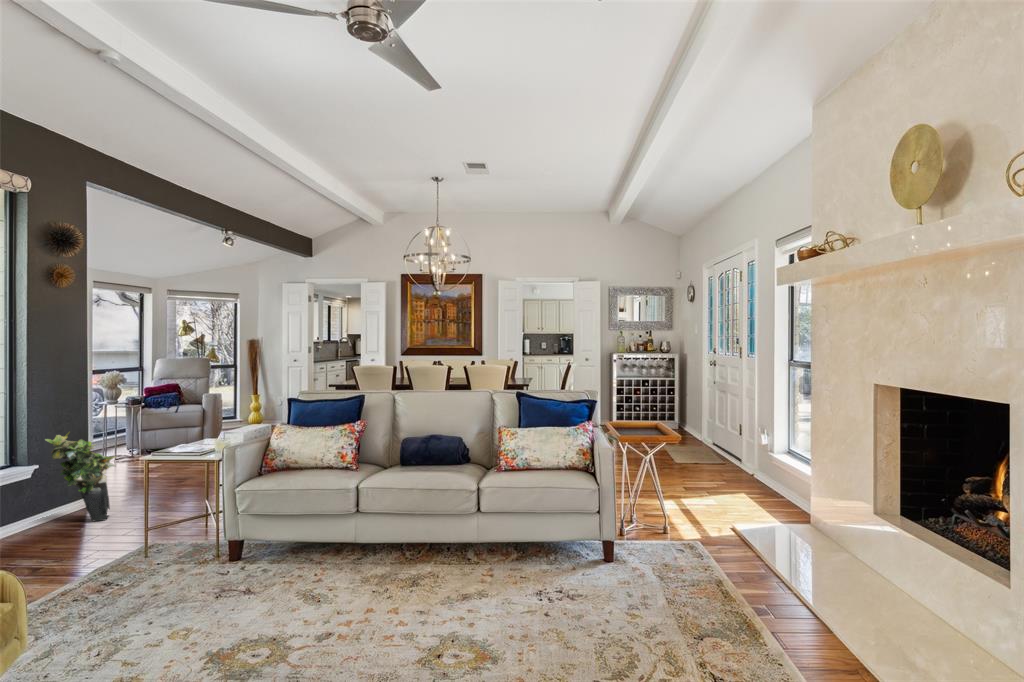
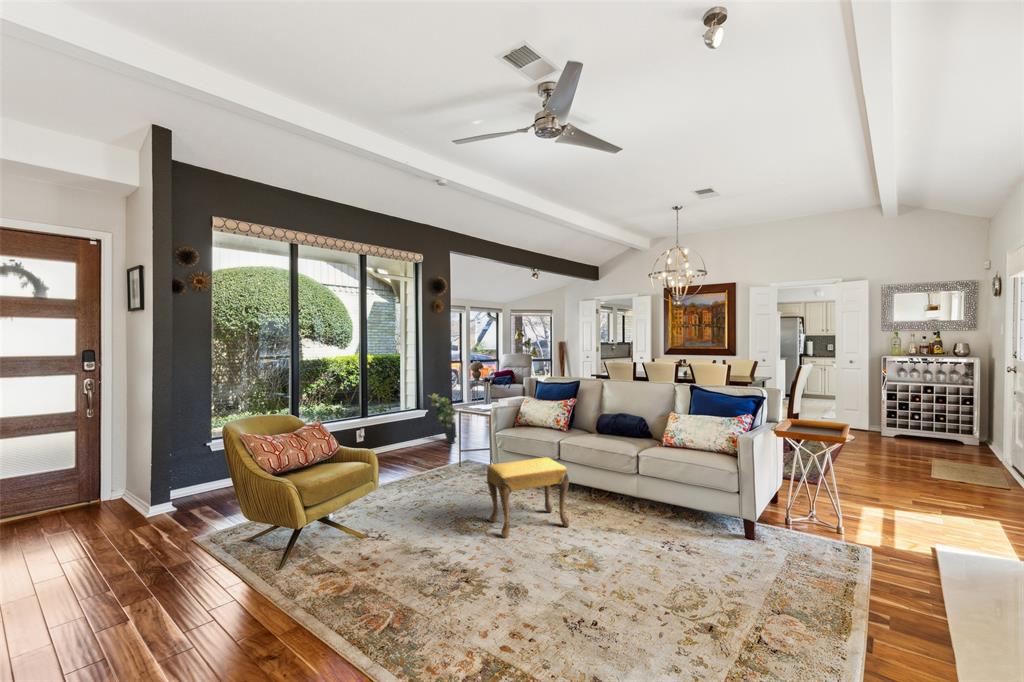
footstool: none [275,513,409,660] -> present [487,457,569,538]

